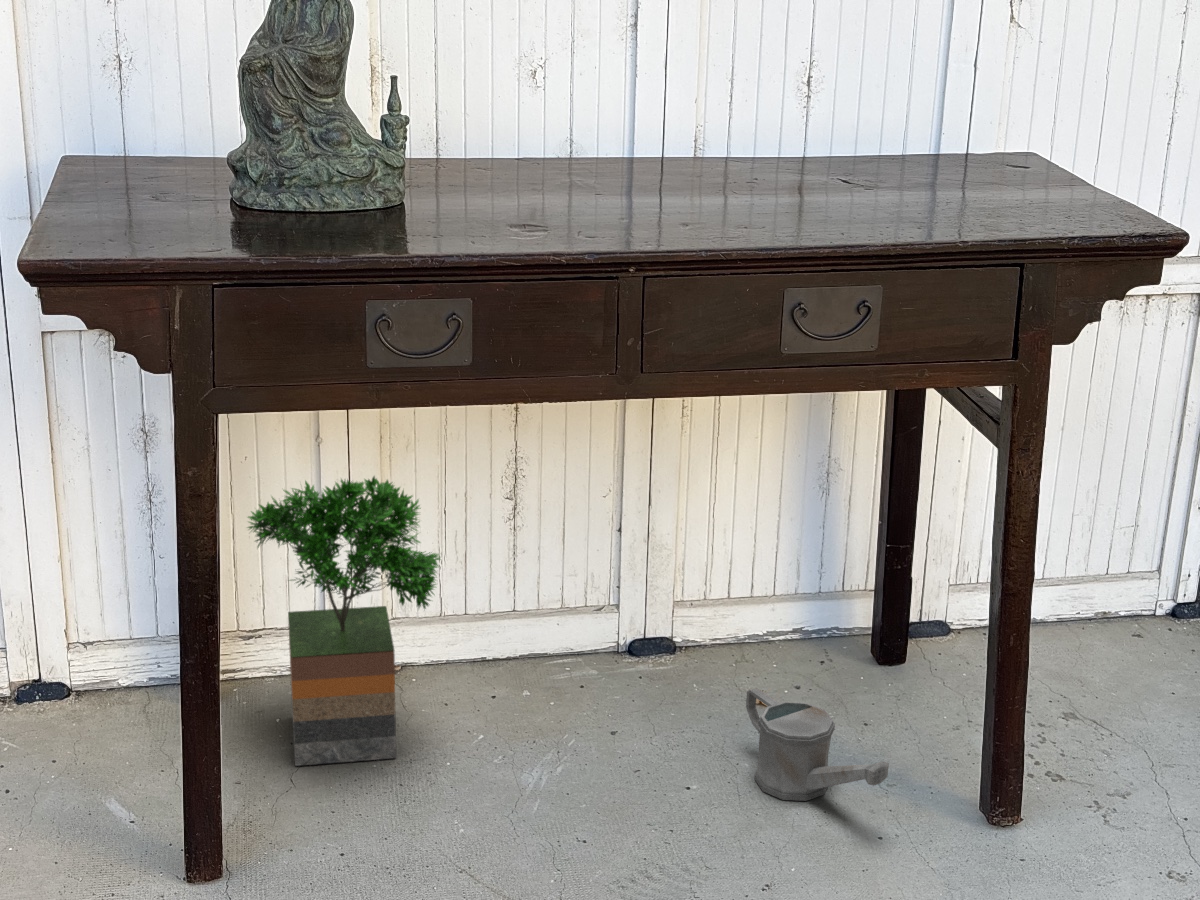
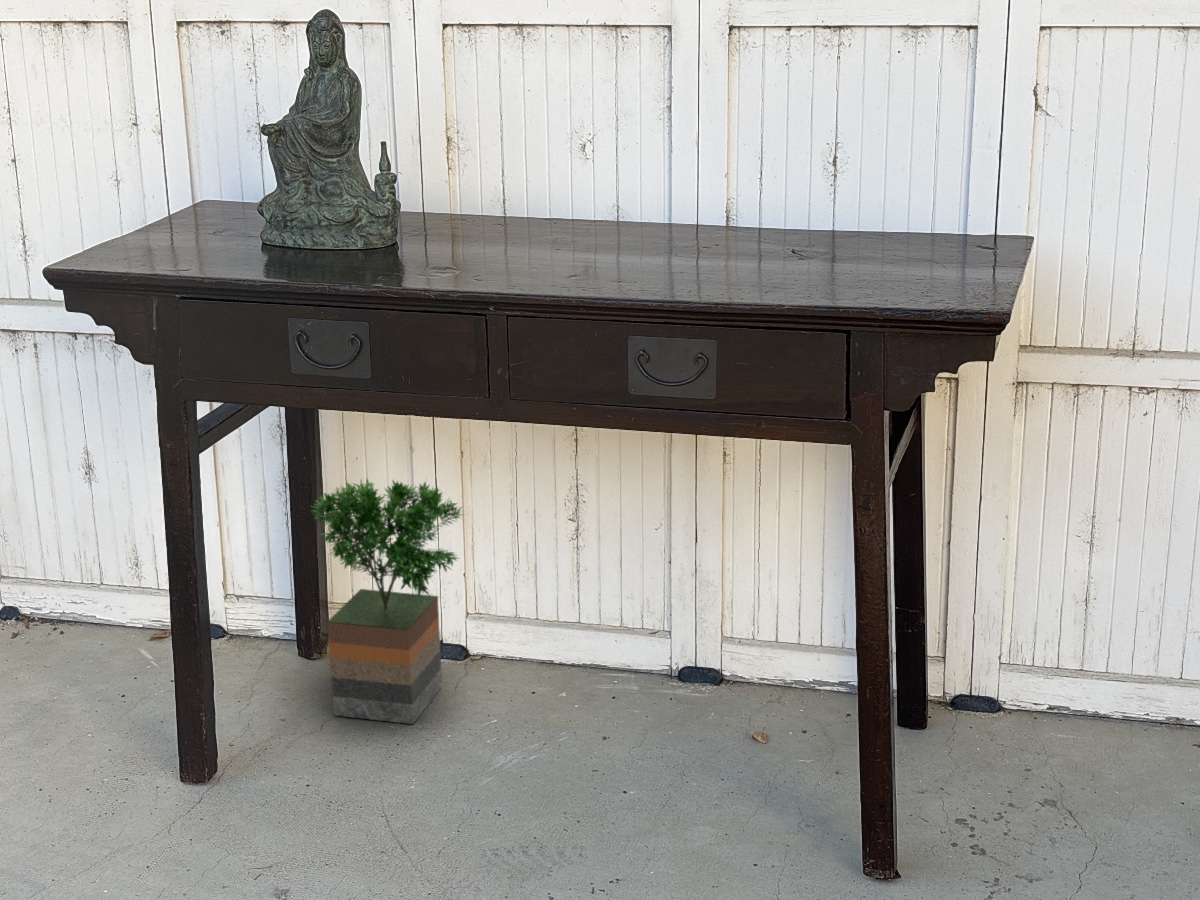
watering can: present [746,688,889,801] -> none [685,716,756,824]

